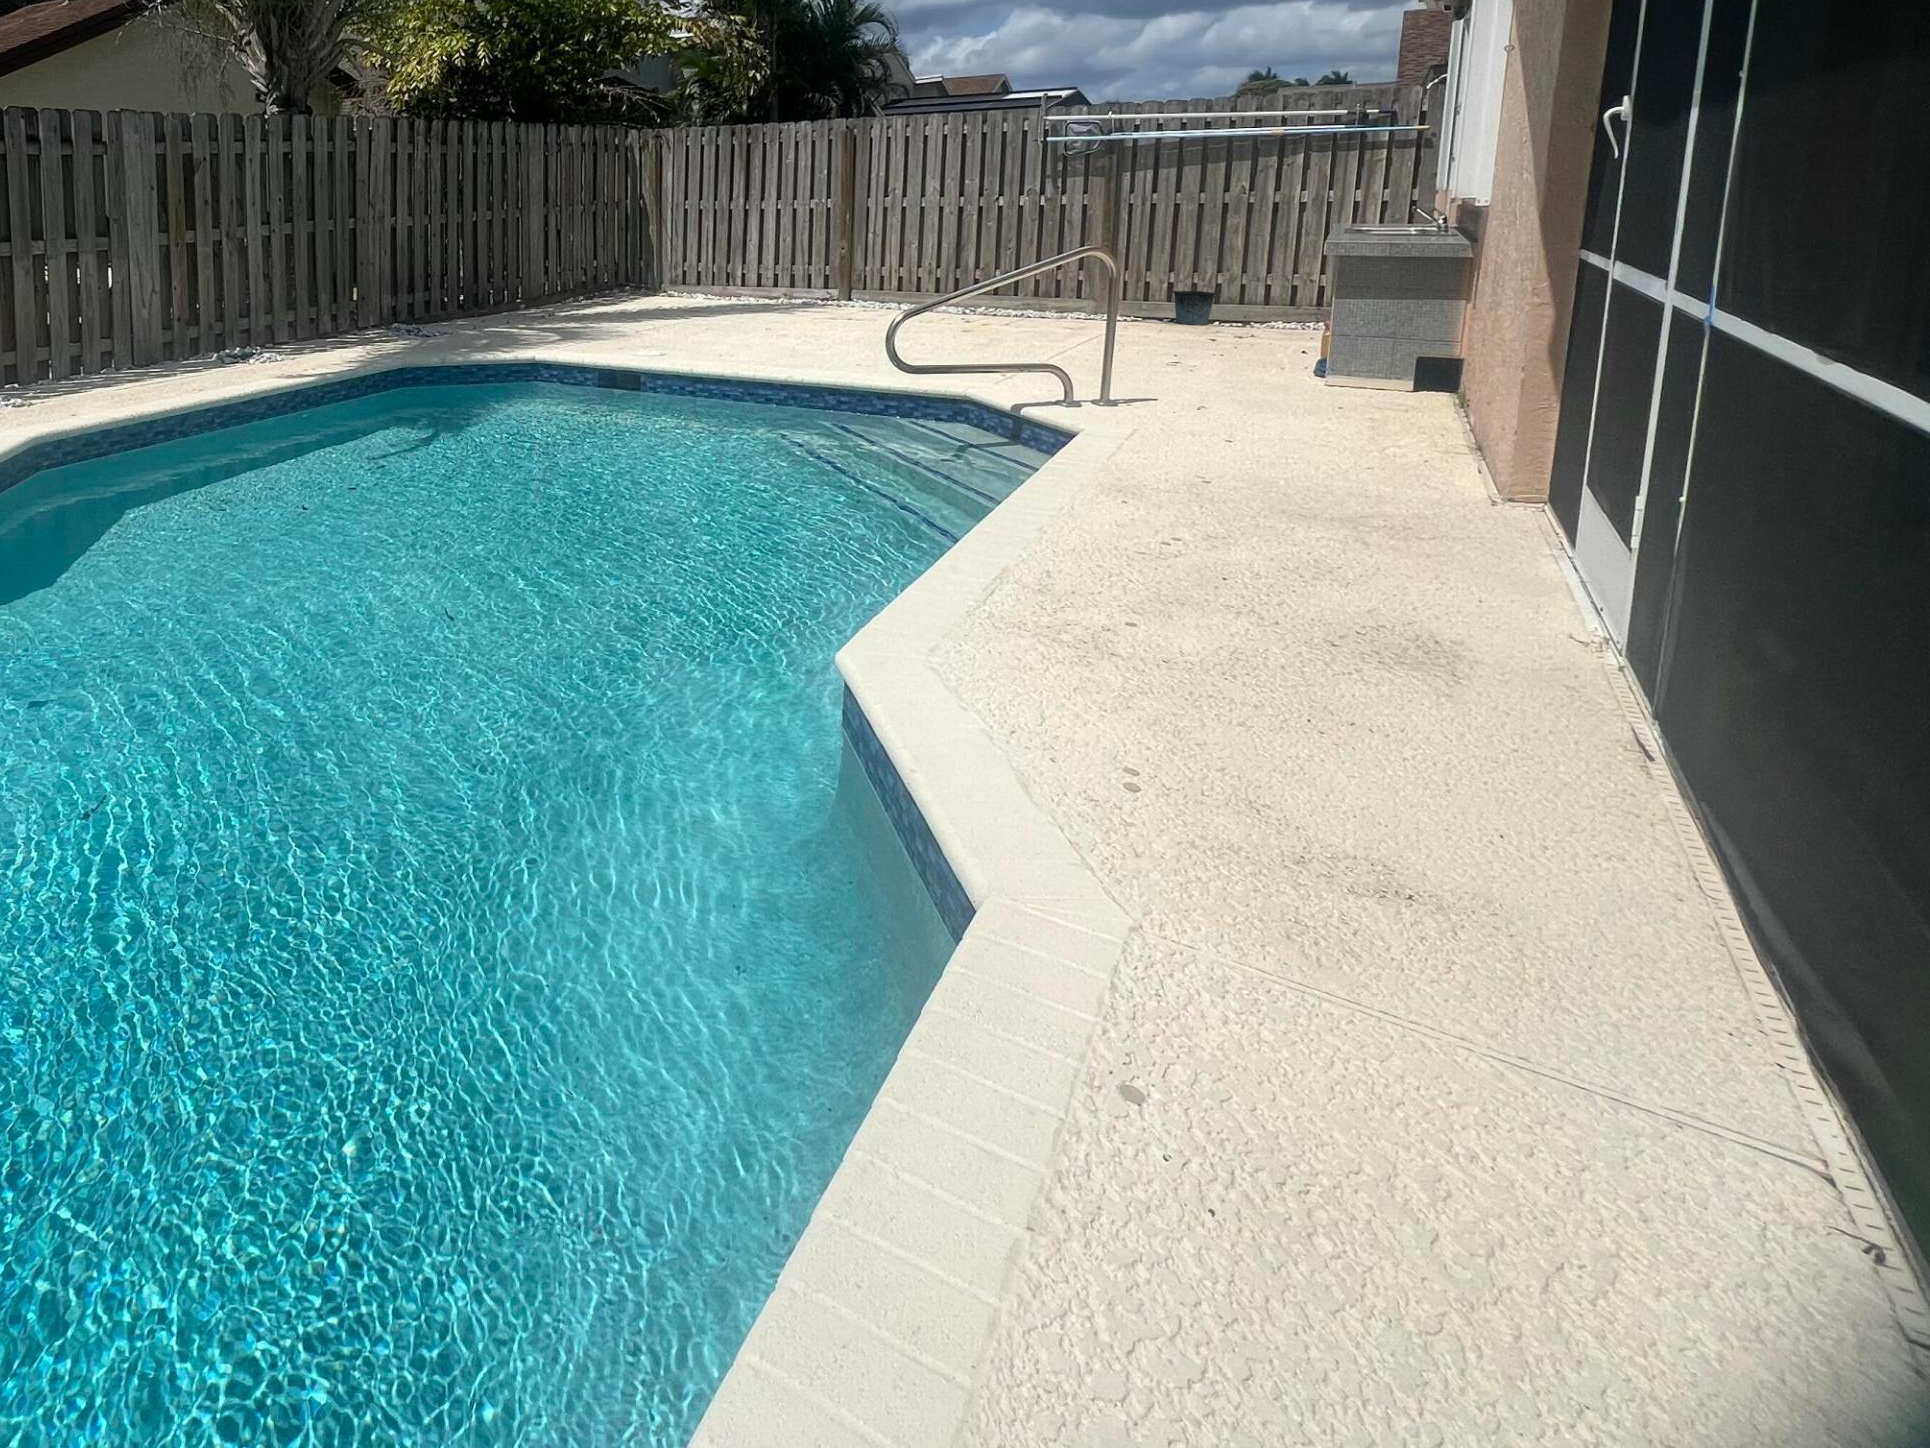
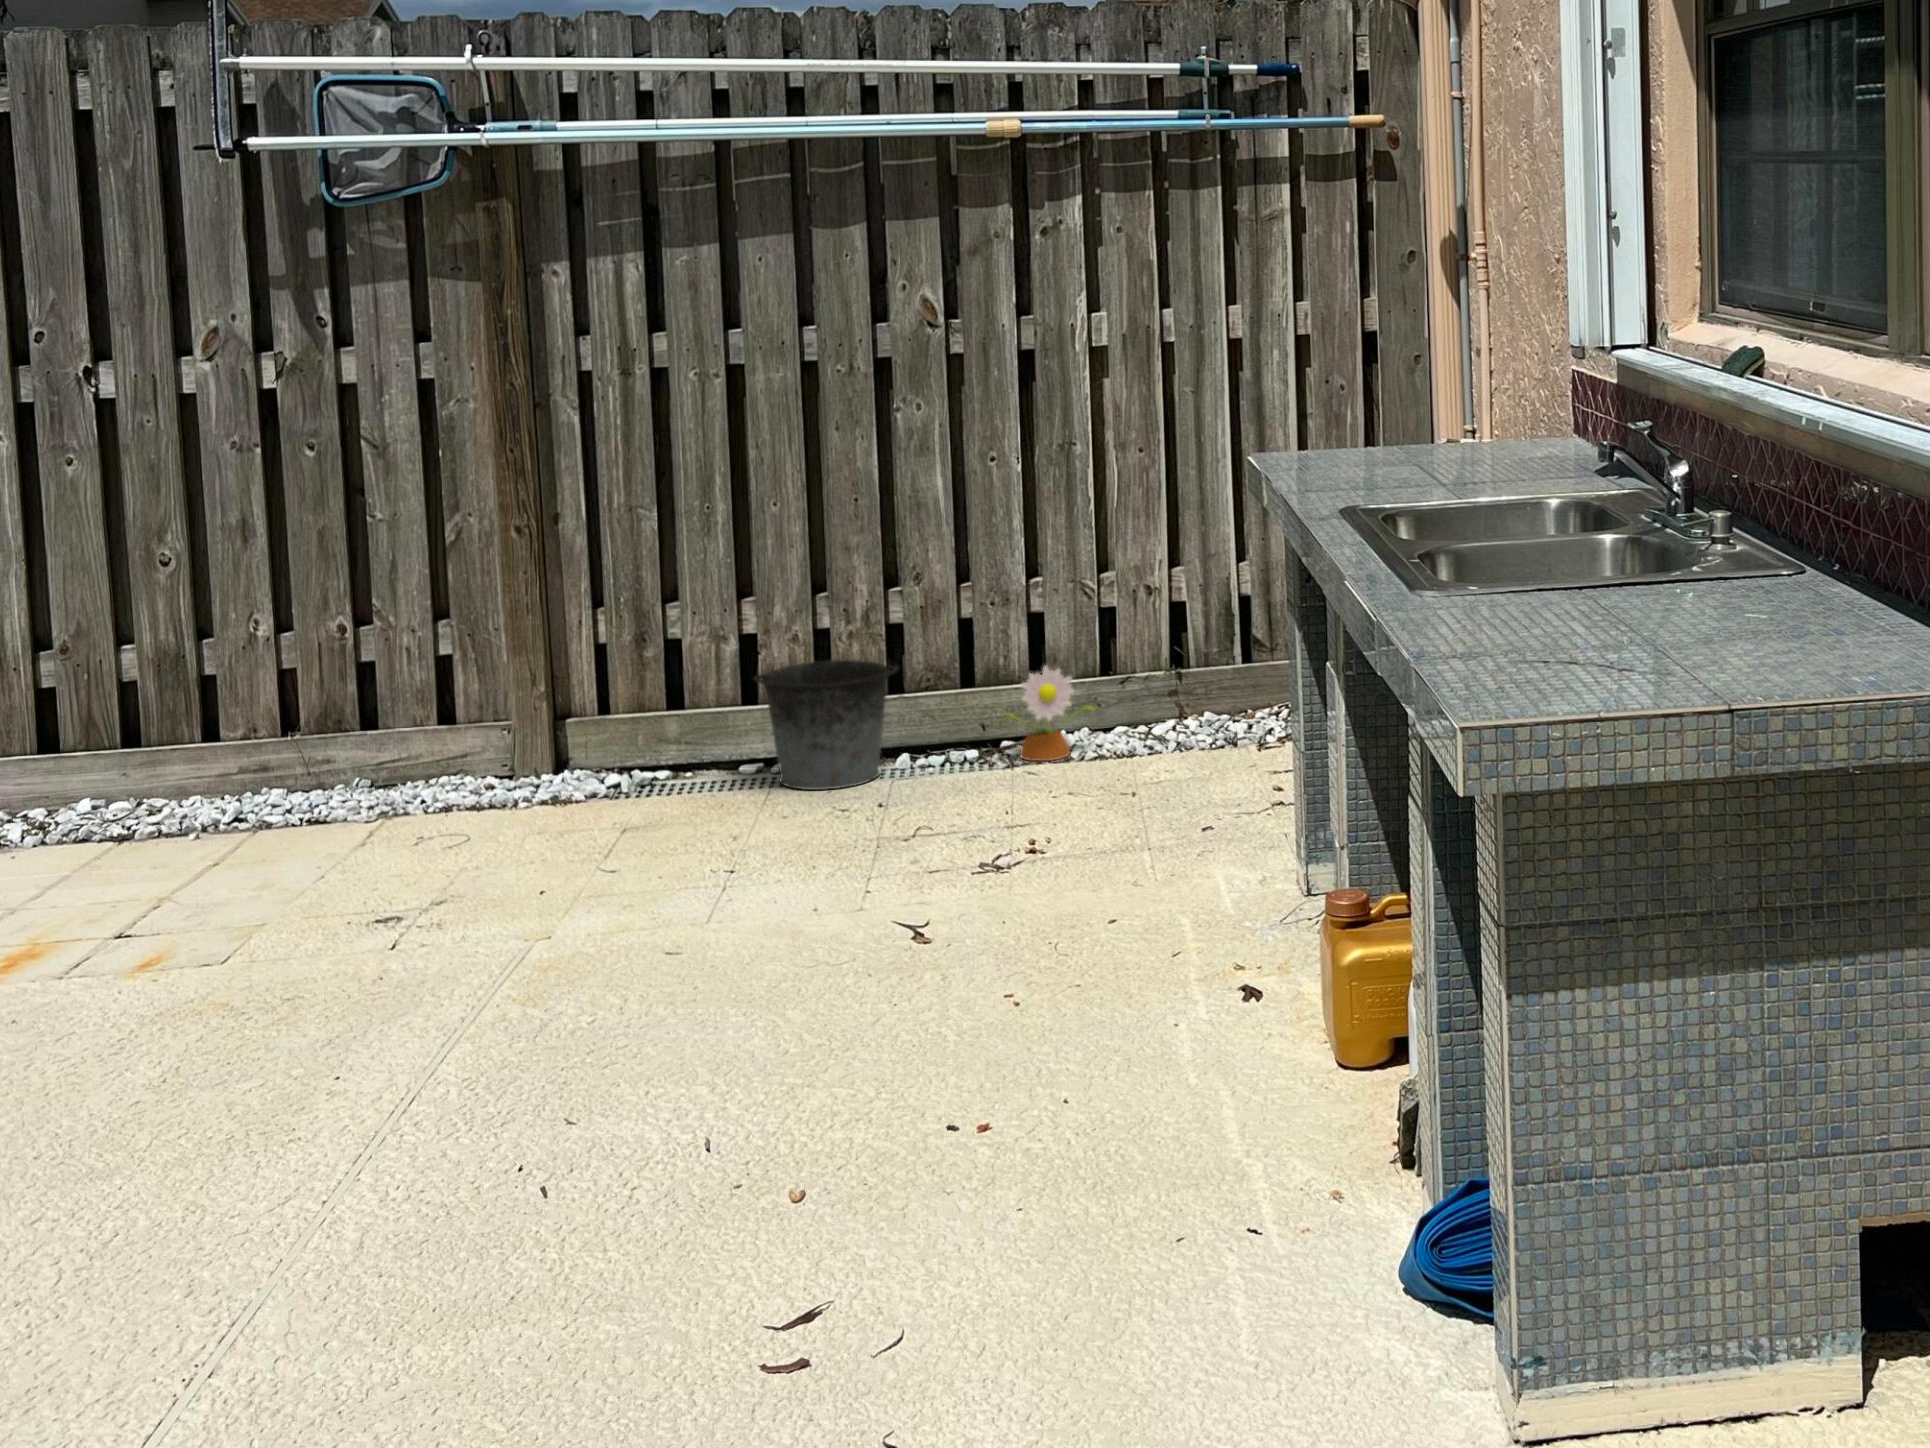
decorative plant: none [1249,298,1287,327] -> present [999,666,1094,761]

